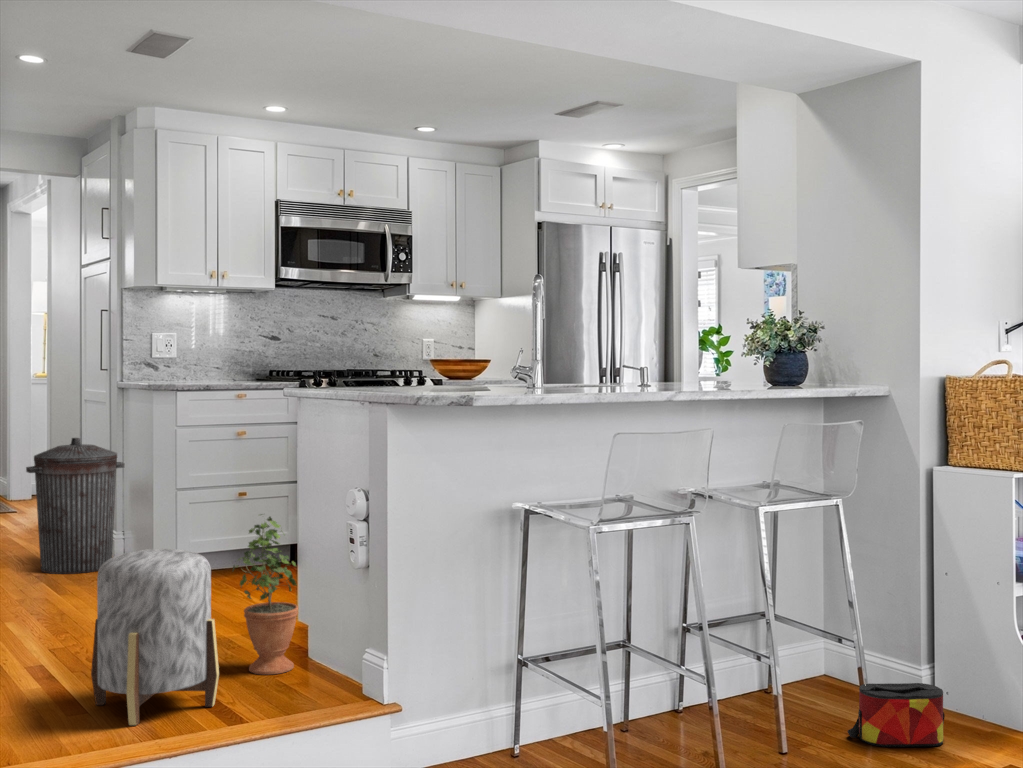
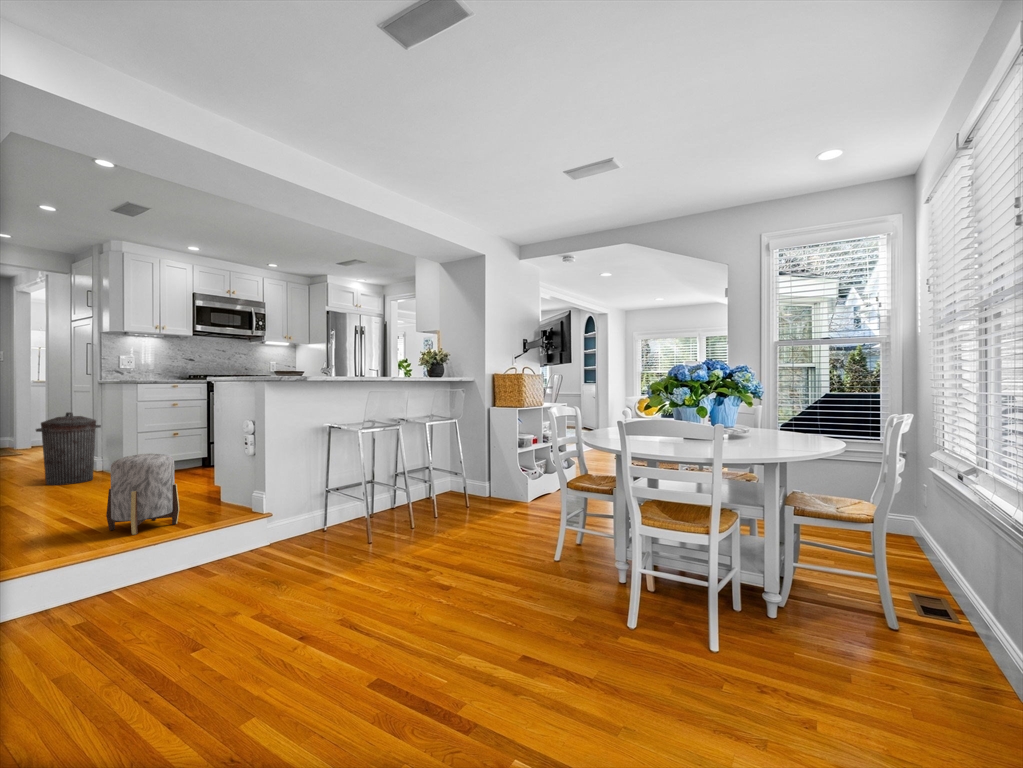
potted plant: present [233,517,298,675] -> none [183,438,218,511]
bag: present [847,683,945,747] -> none [459,485,493,509]

